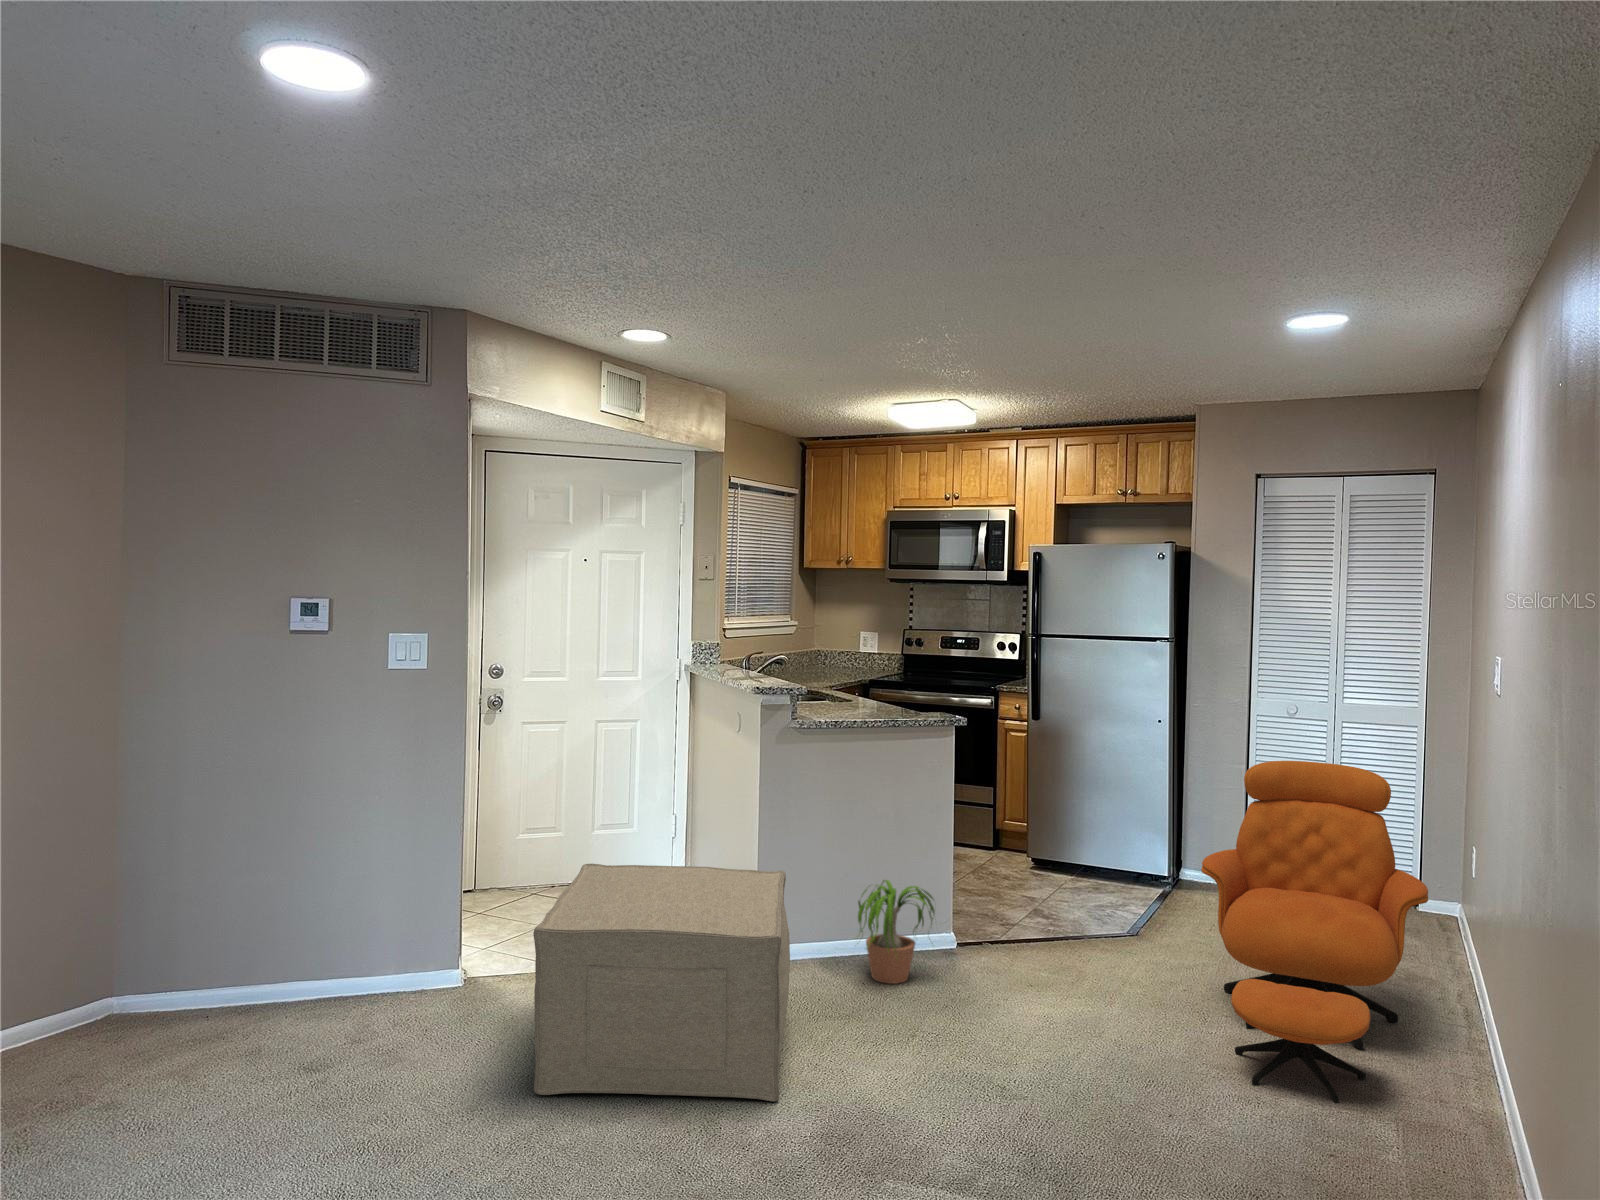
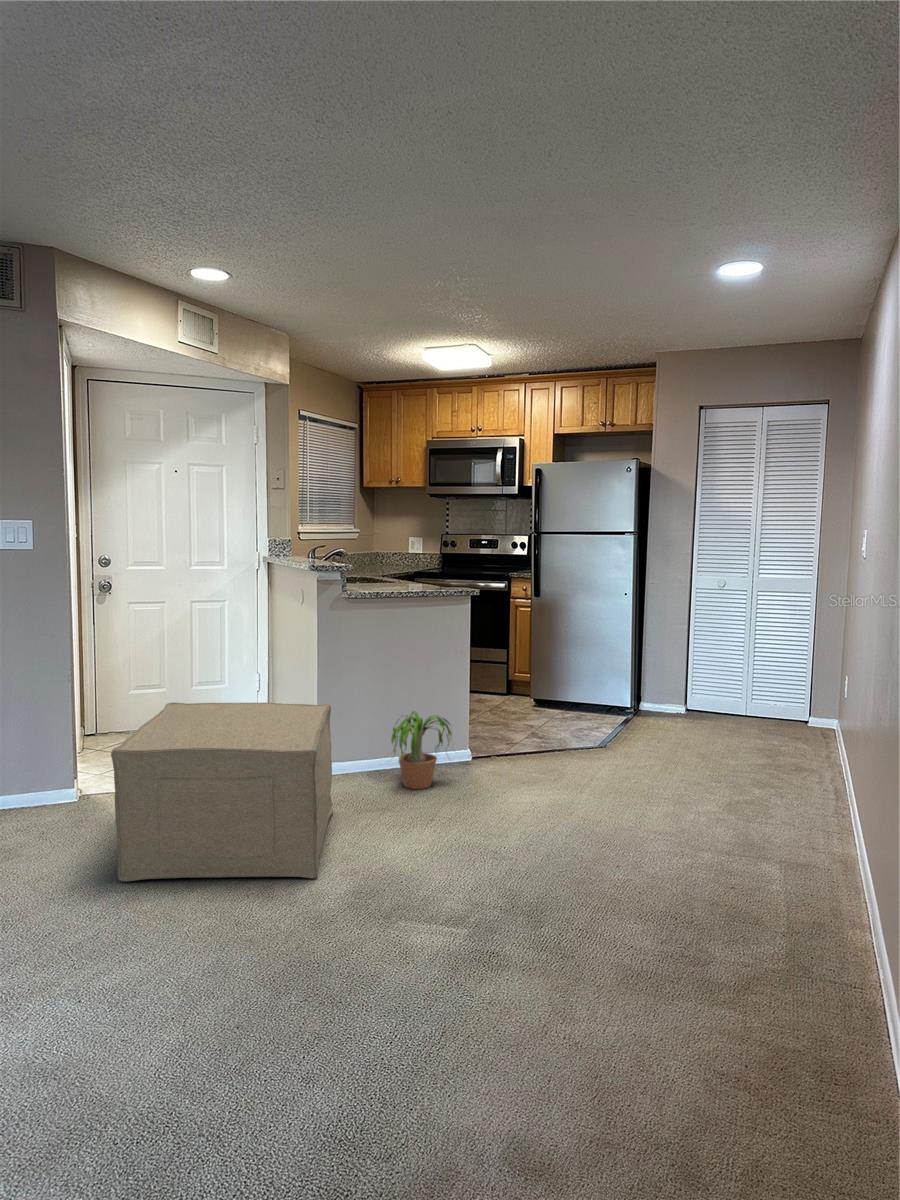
armchair: present [1201,761,1428,1102] -> none [651,614,816,861]

